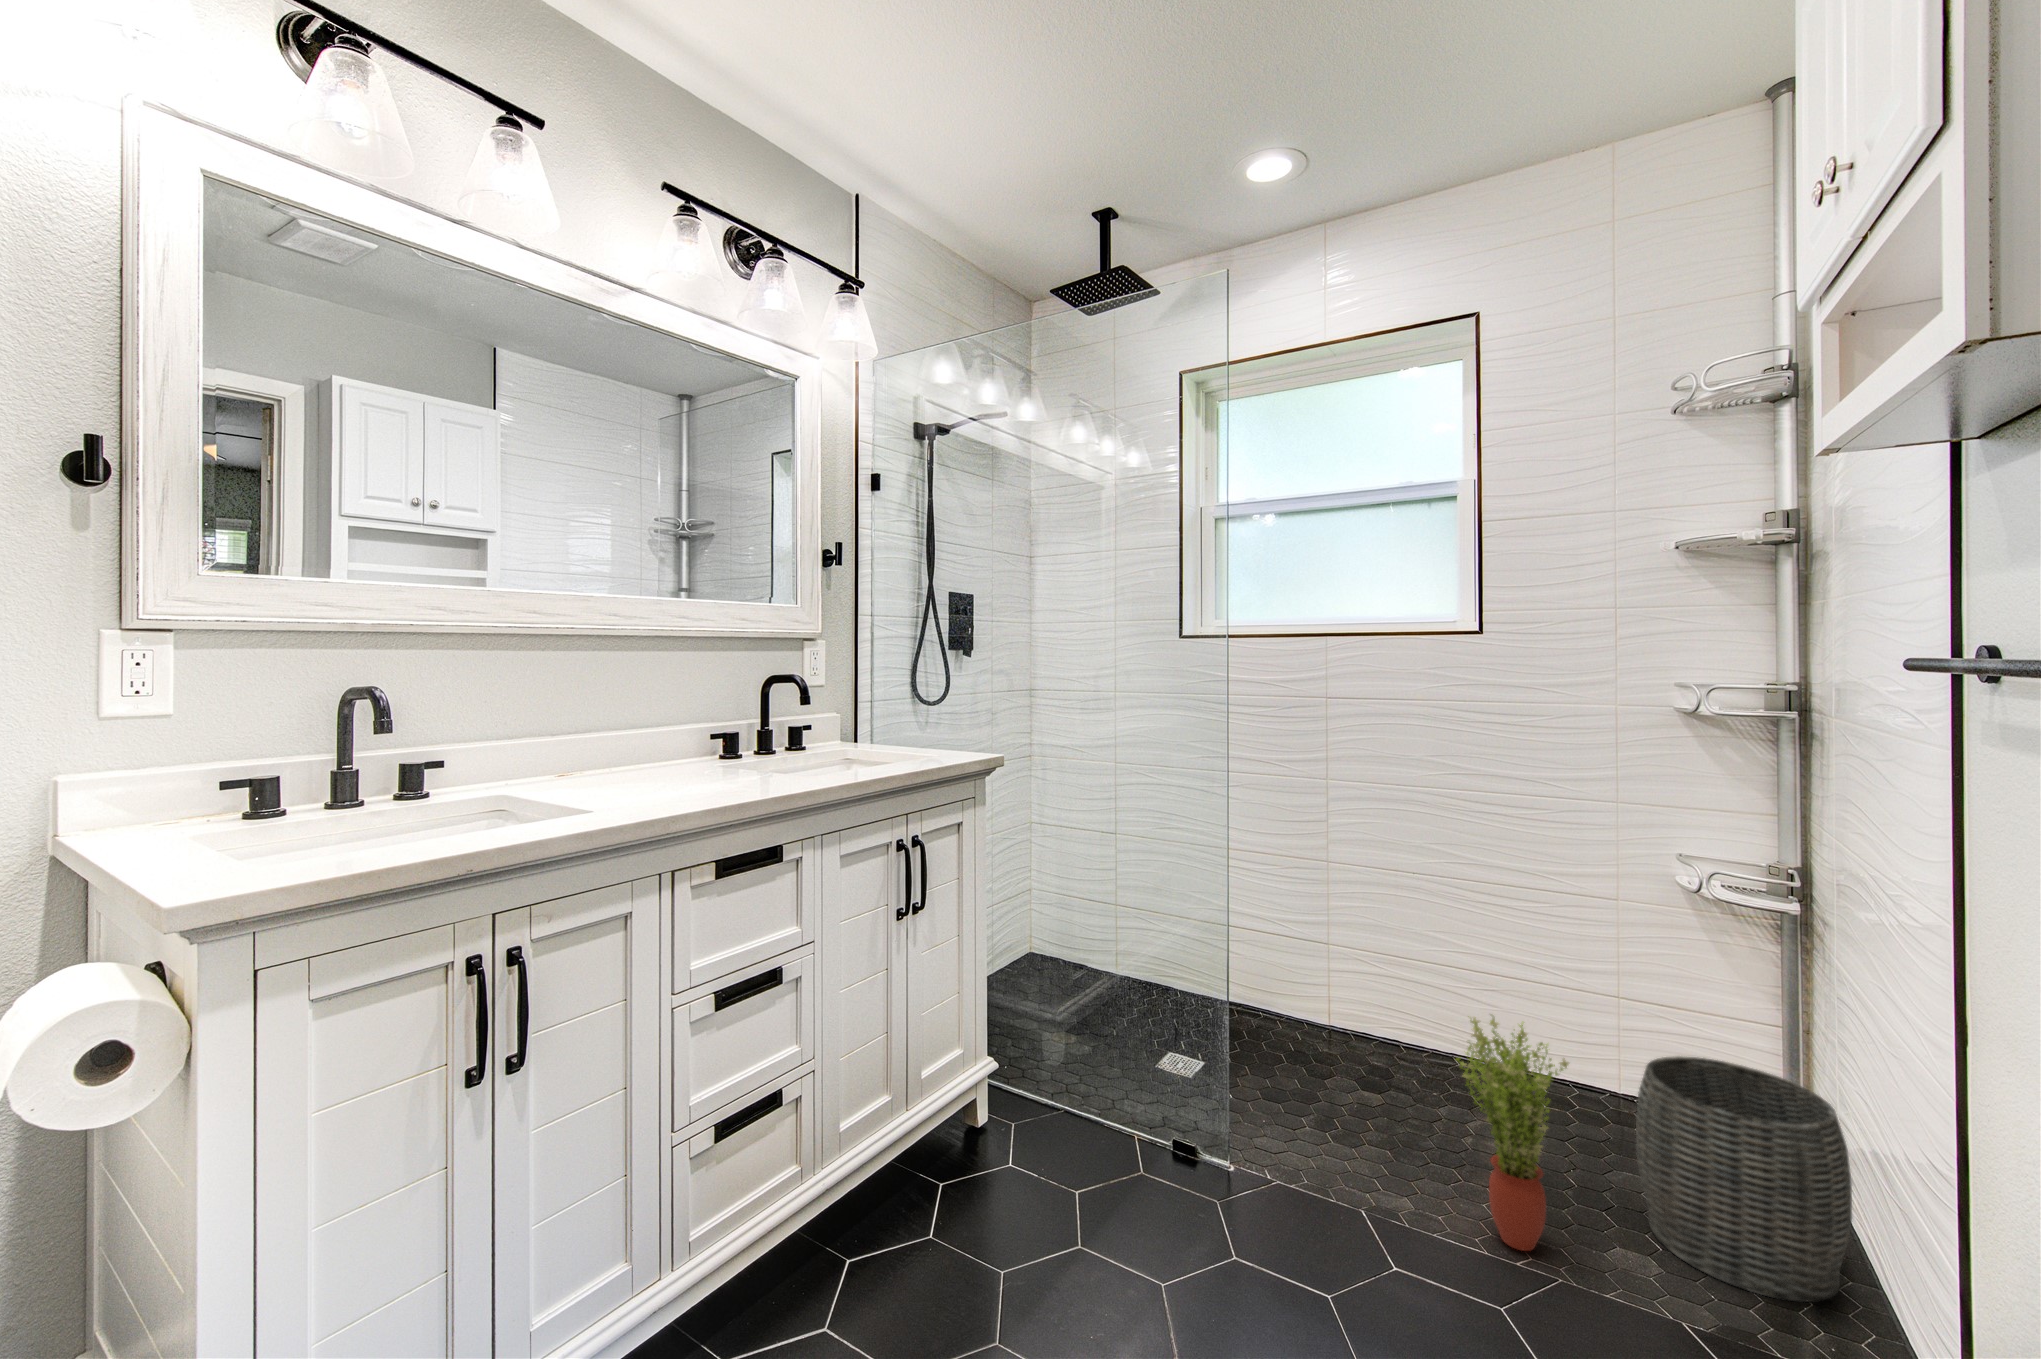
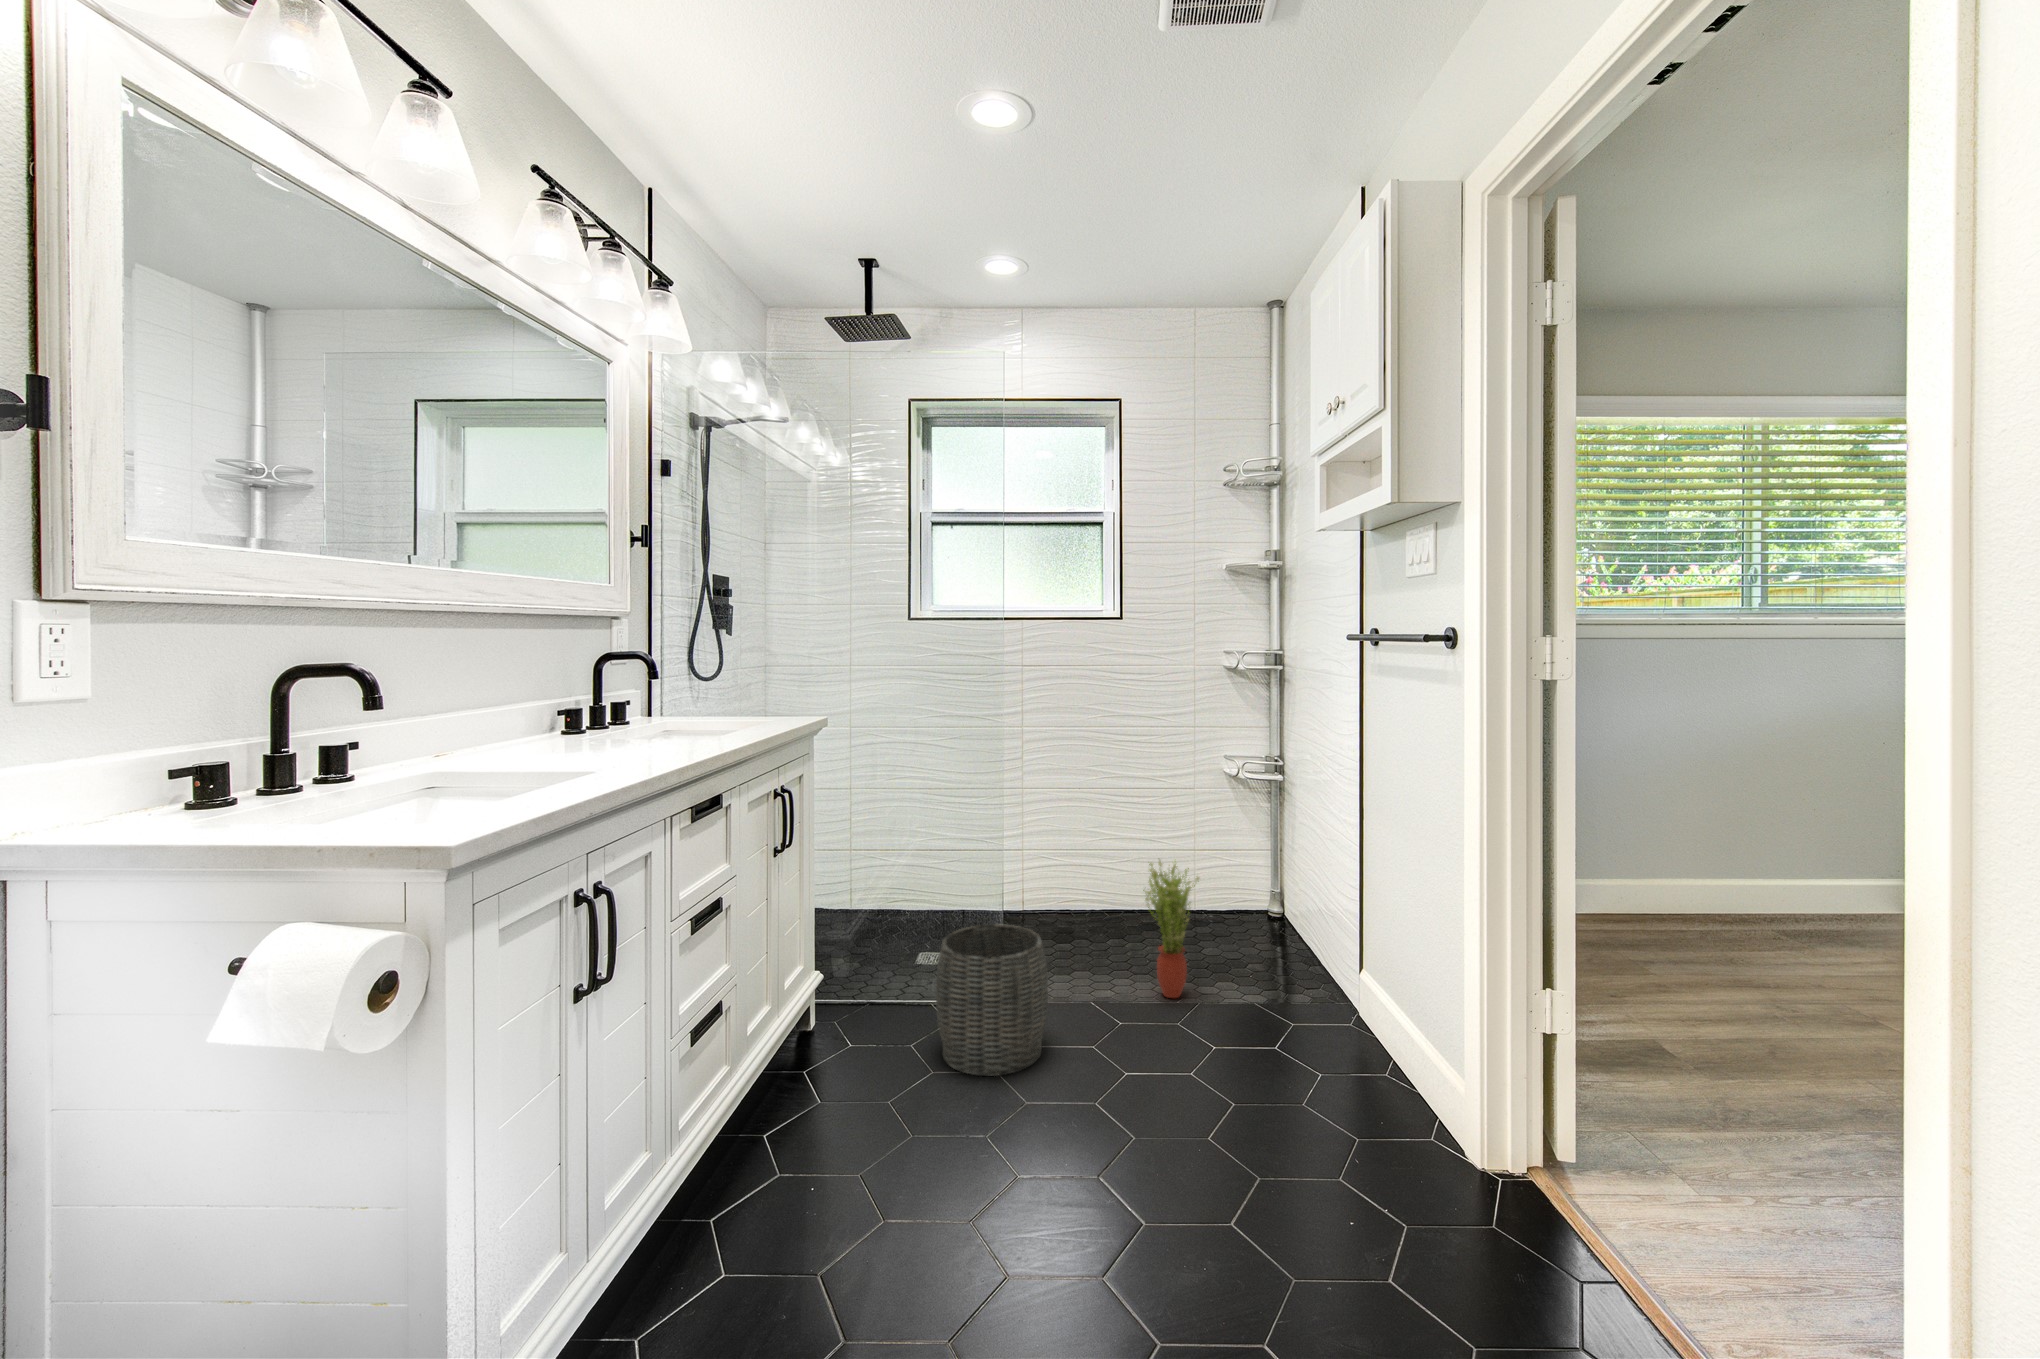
woven basket: present [1636,1056,1852,1302] -> present [936,924,1048,1076]

